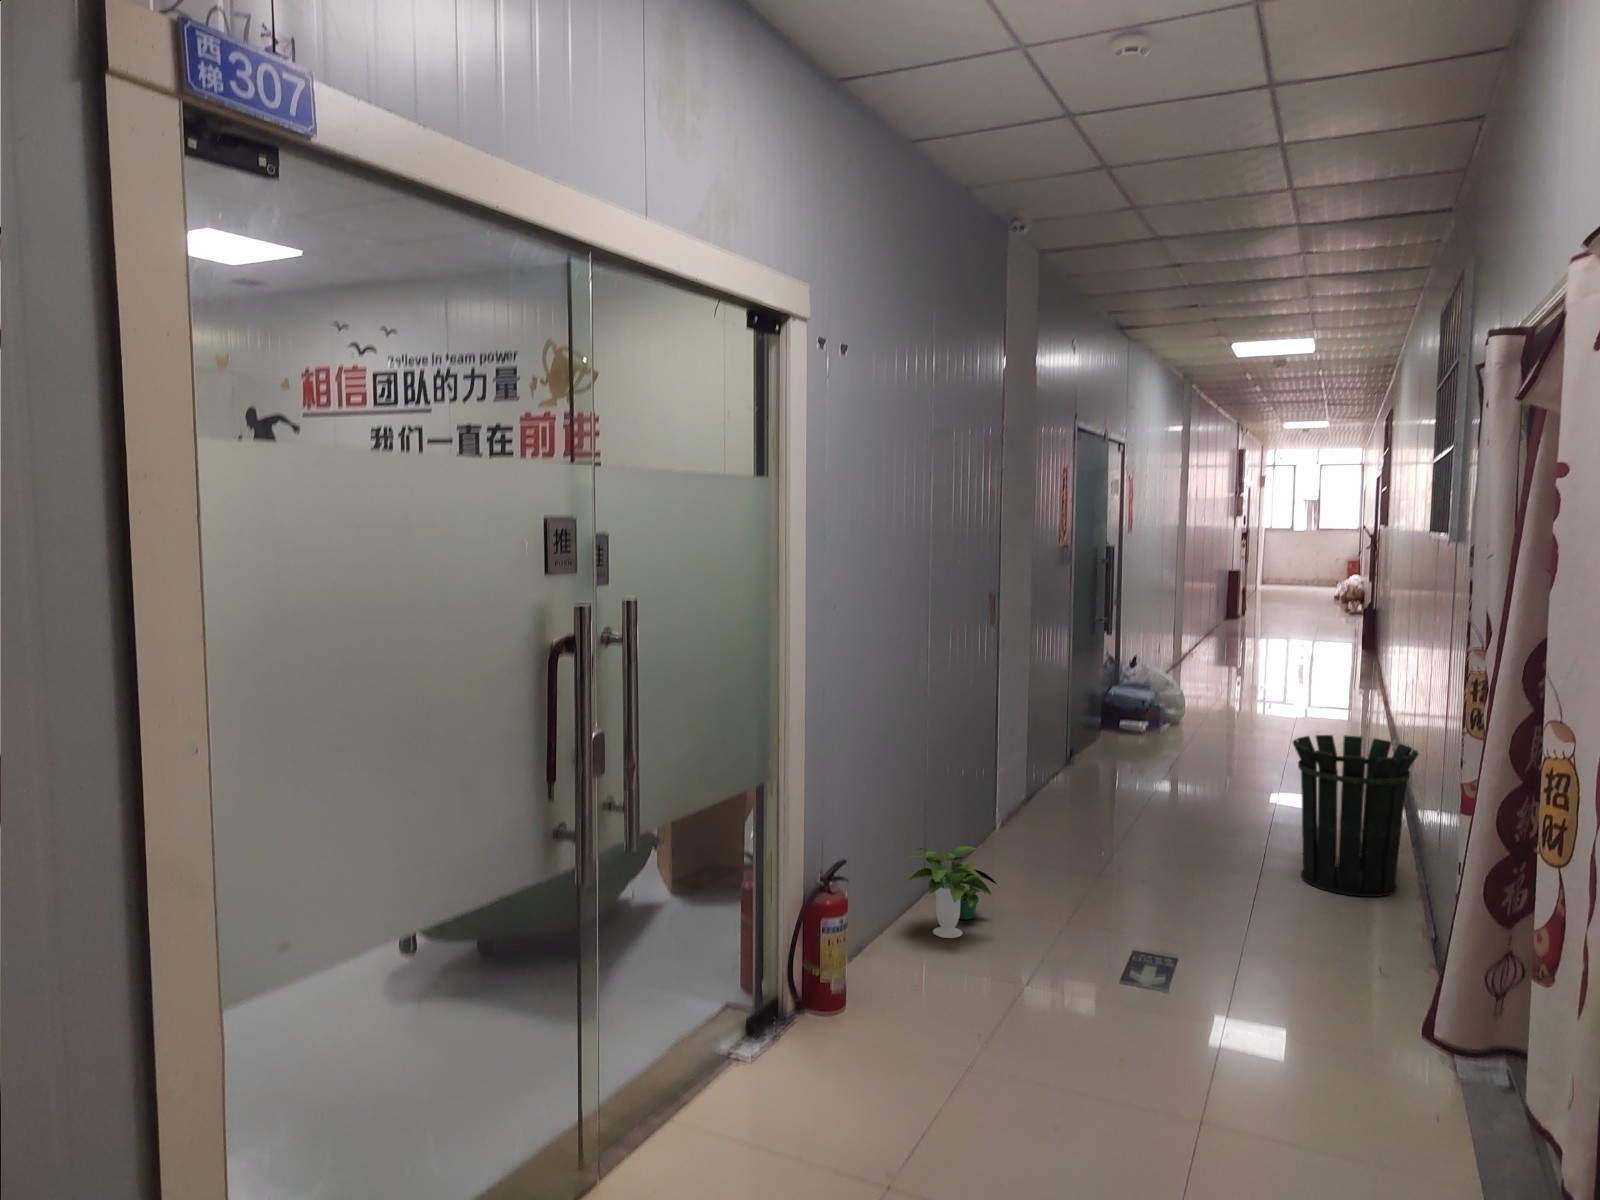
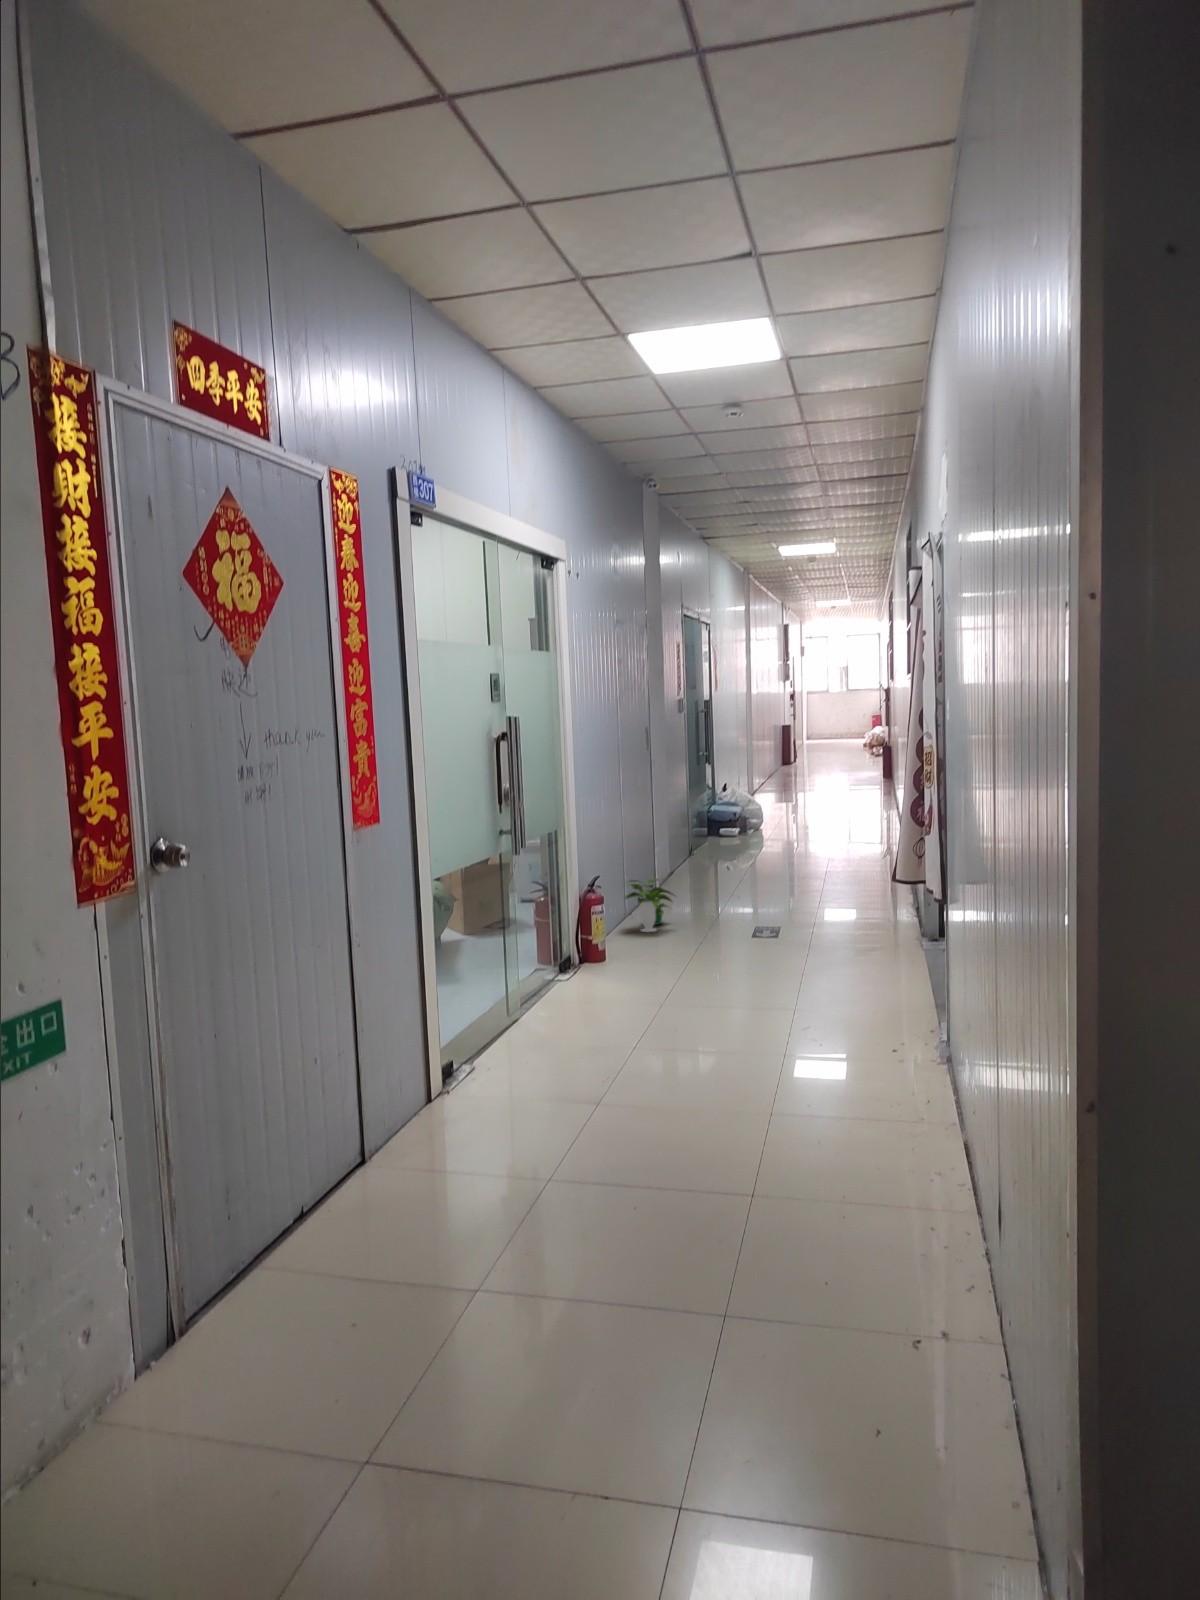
waste bin: present [1293,735,1418,897] -> none [838,803,908,896]

